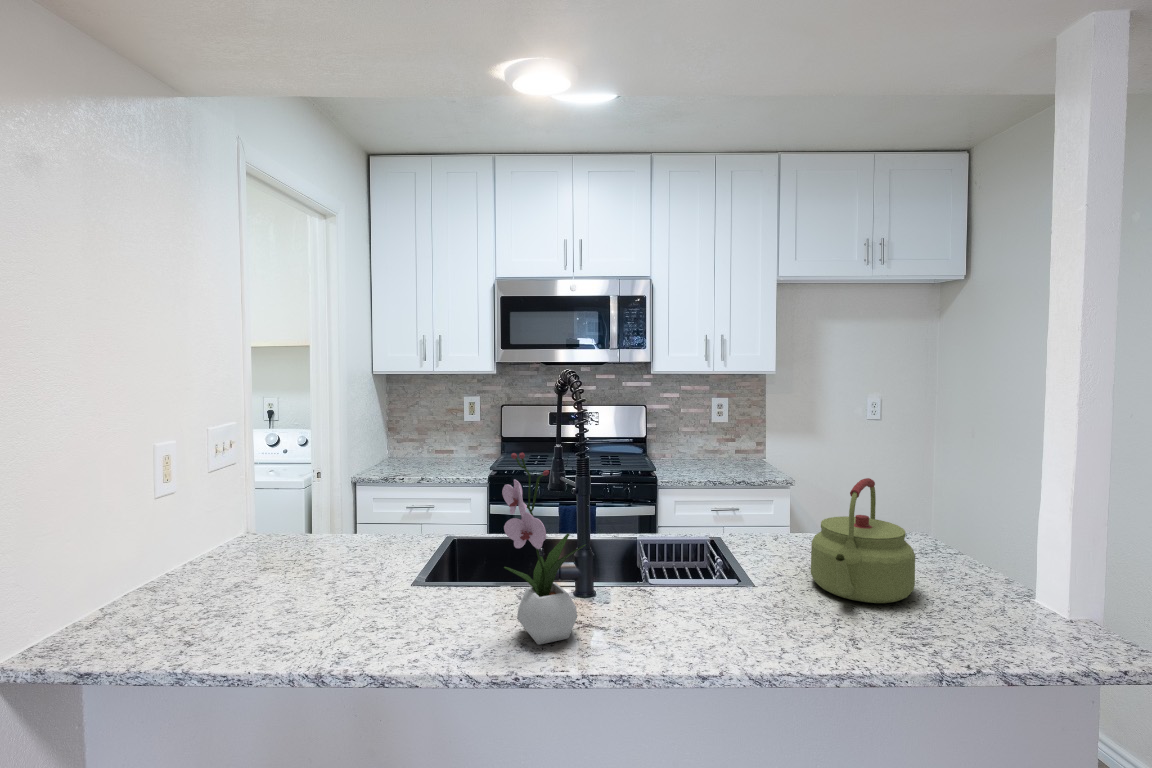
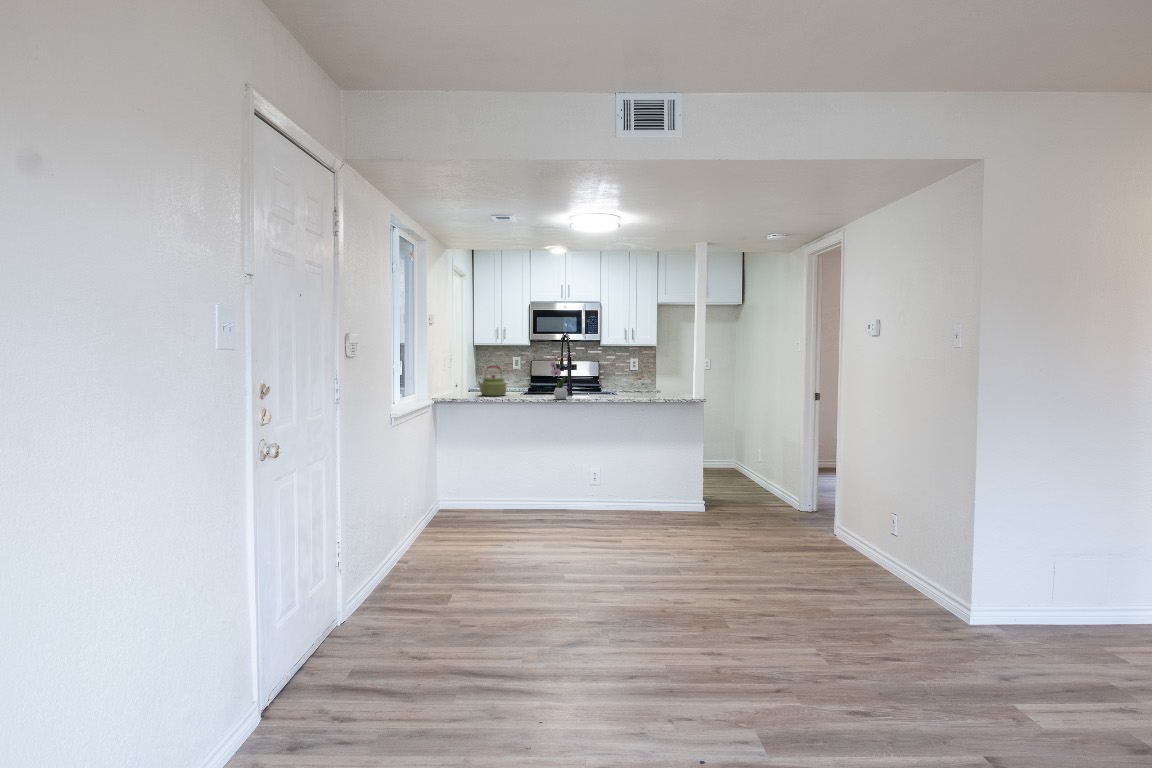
kettle: present [811,478,915,603] -> present [478,366,506,396]

